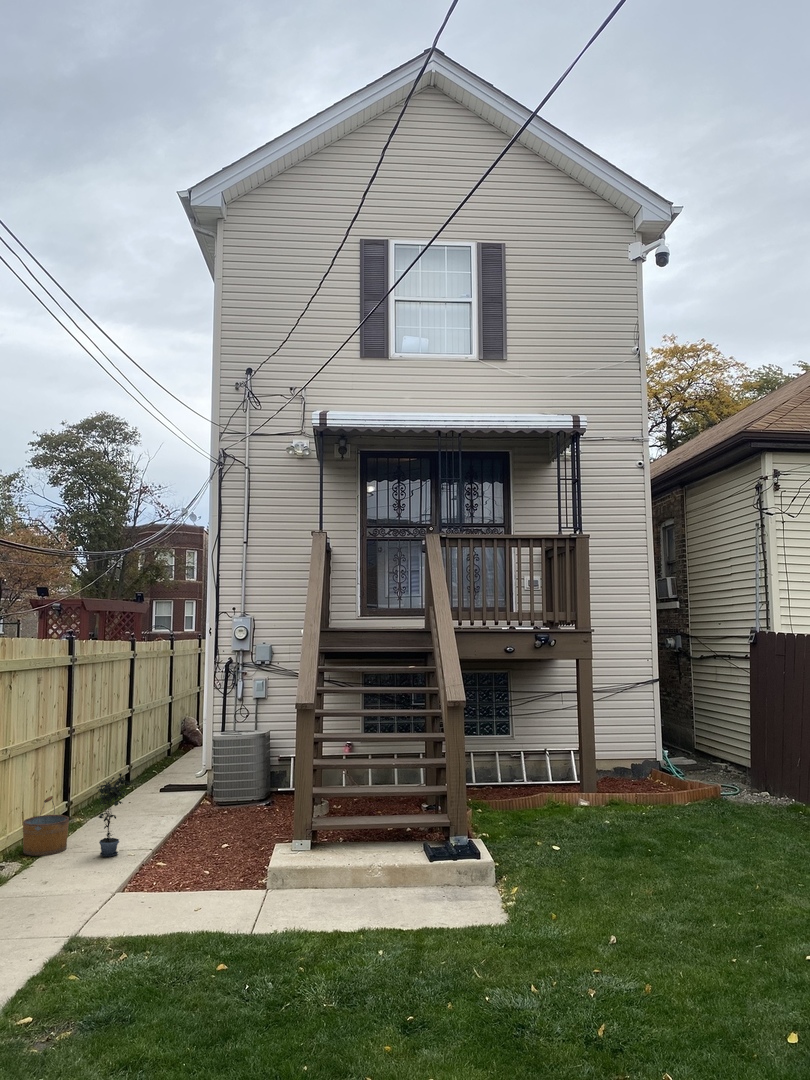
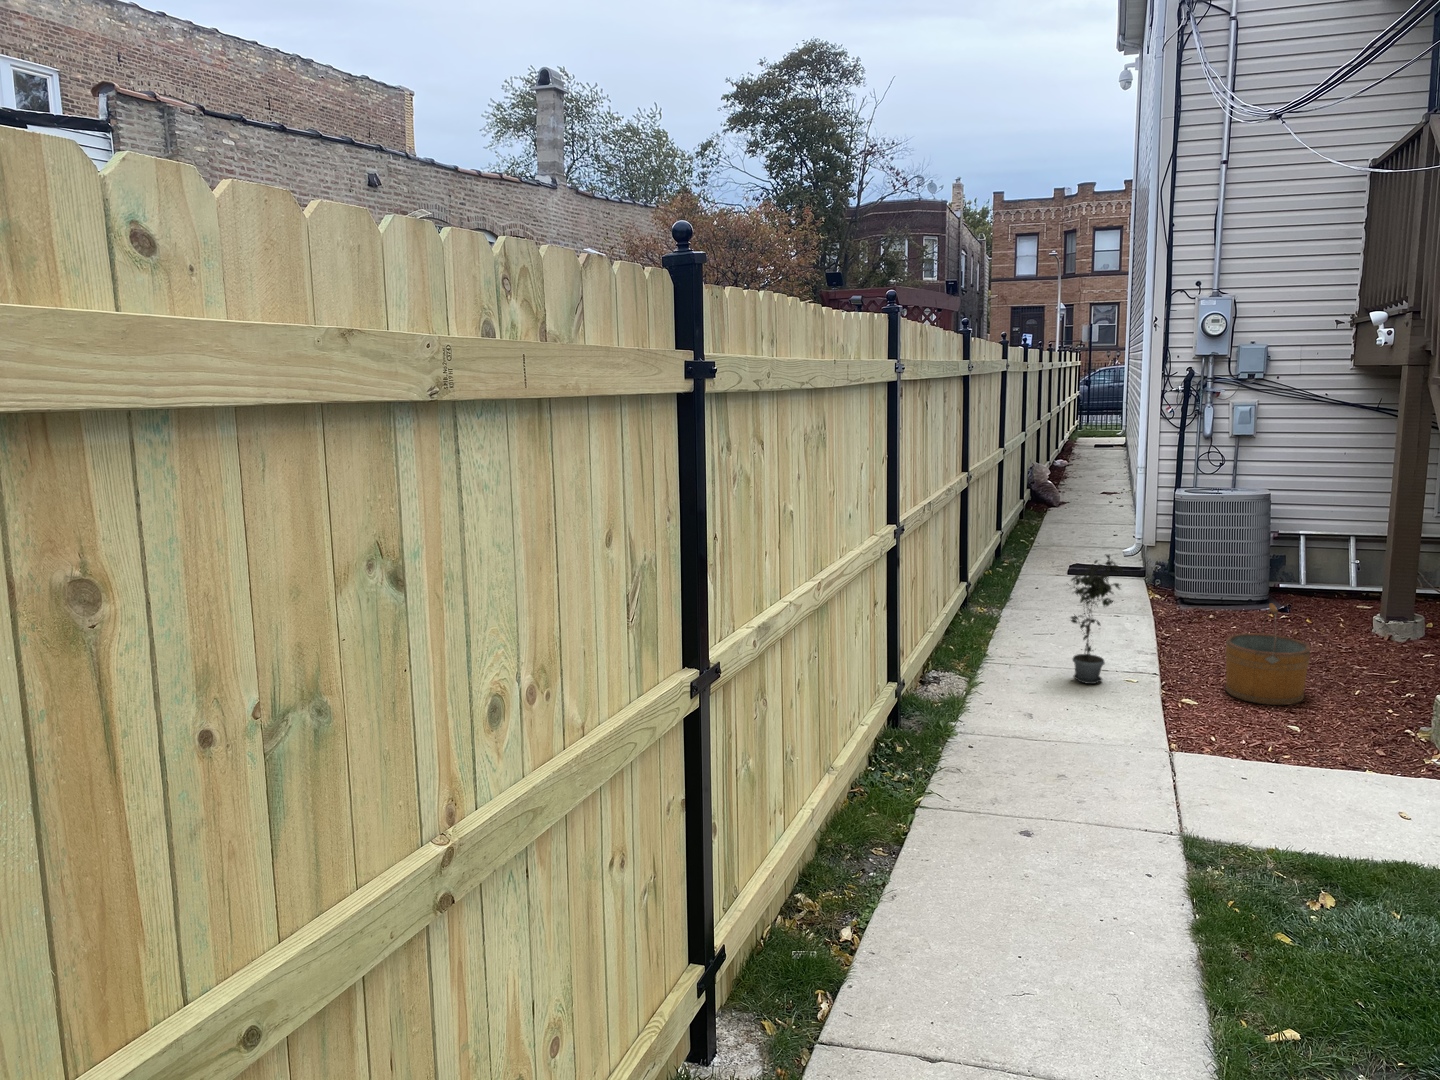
bucket: present [23,796,69,856] -> present [1226,603,1310,705]

